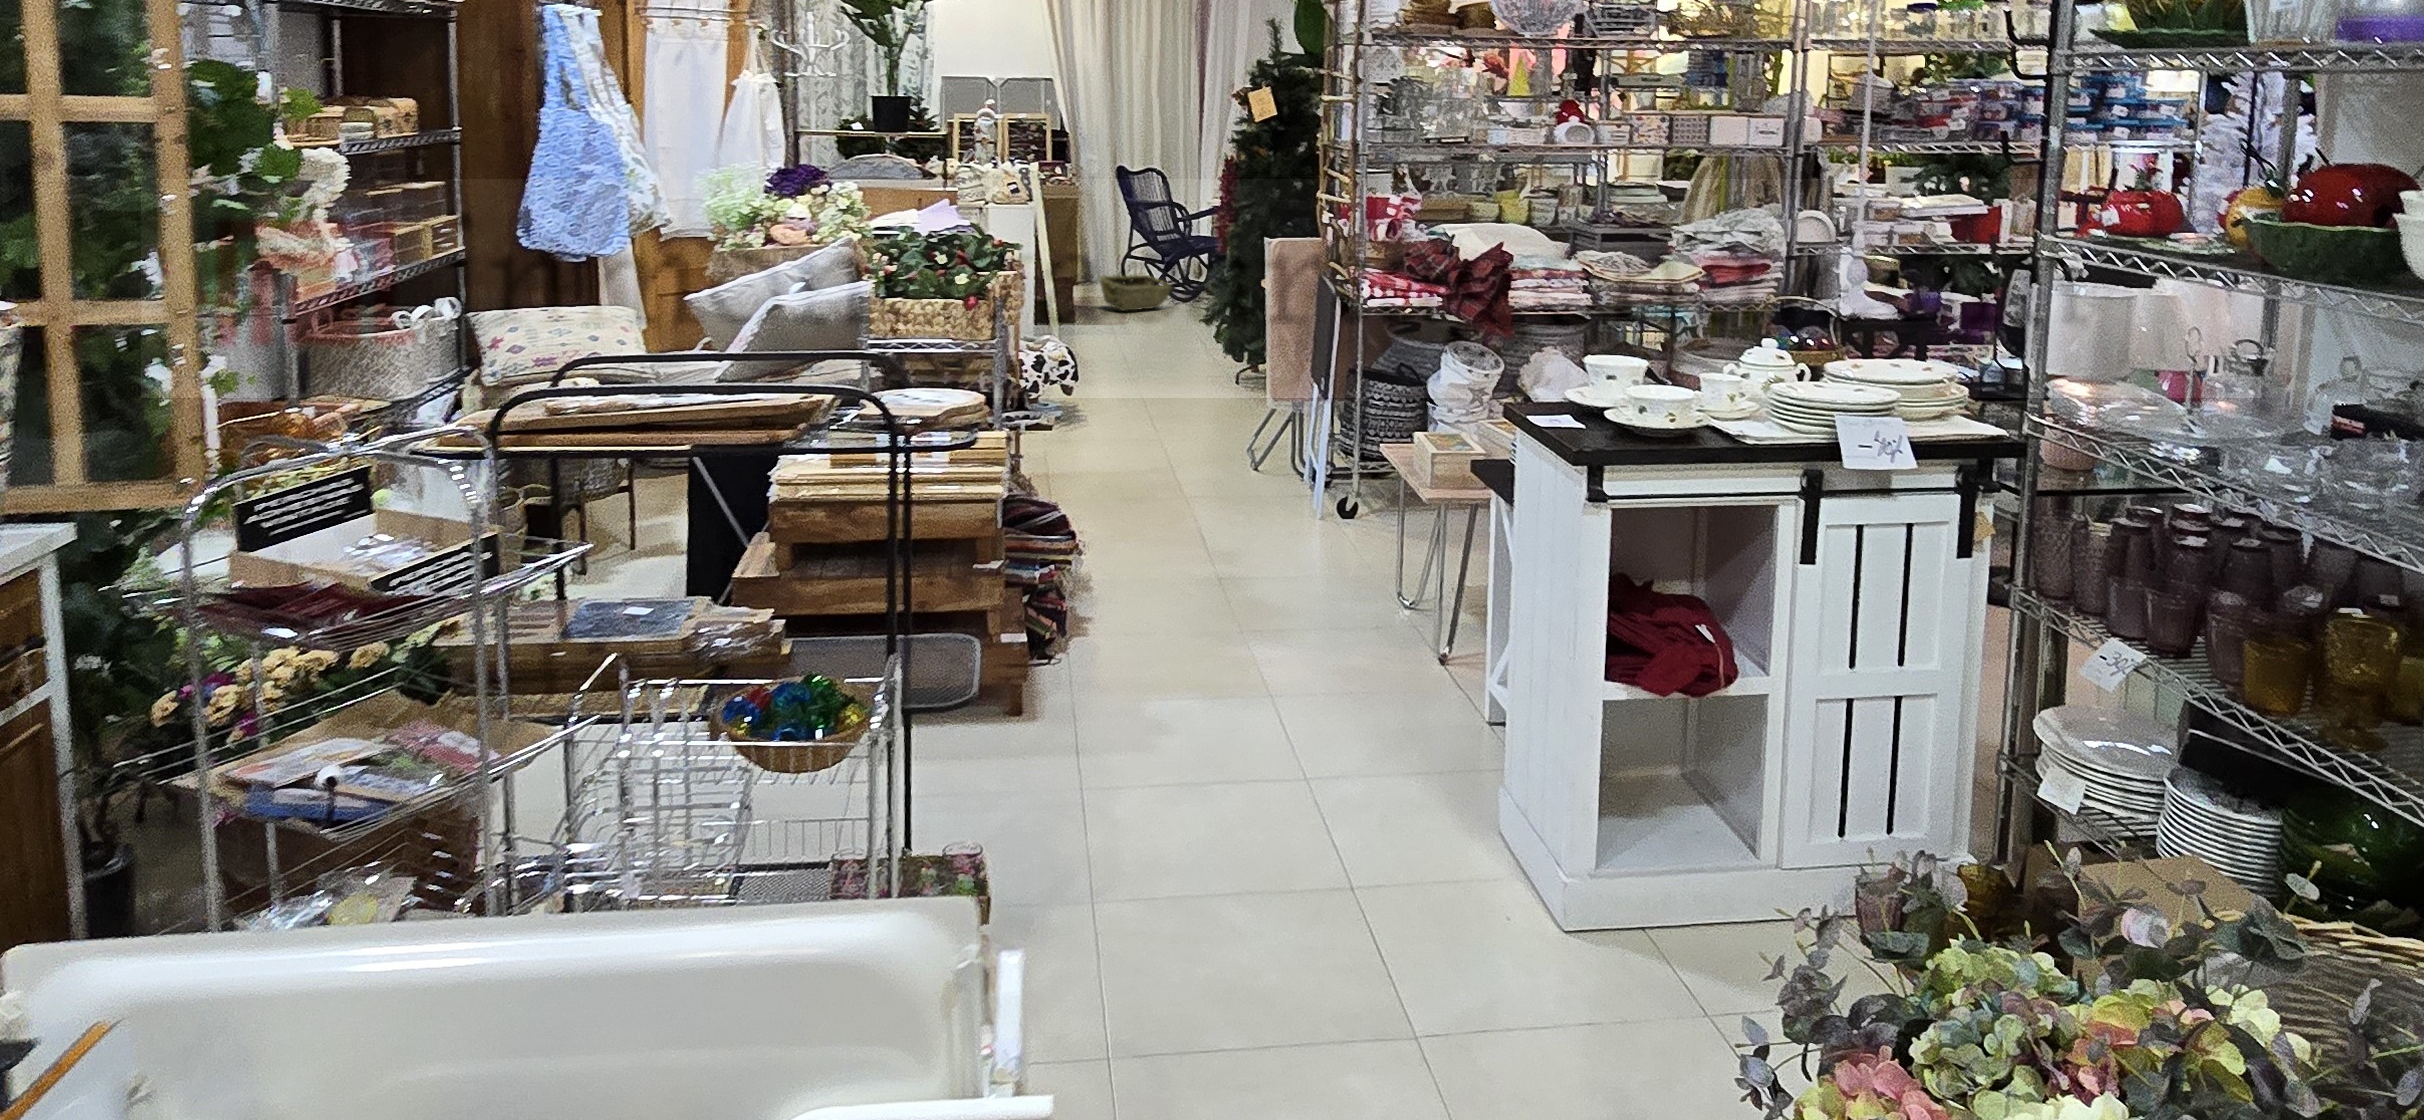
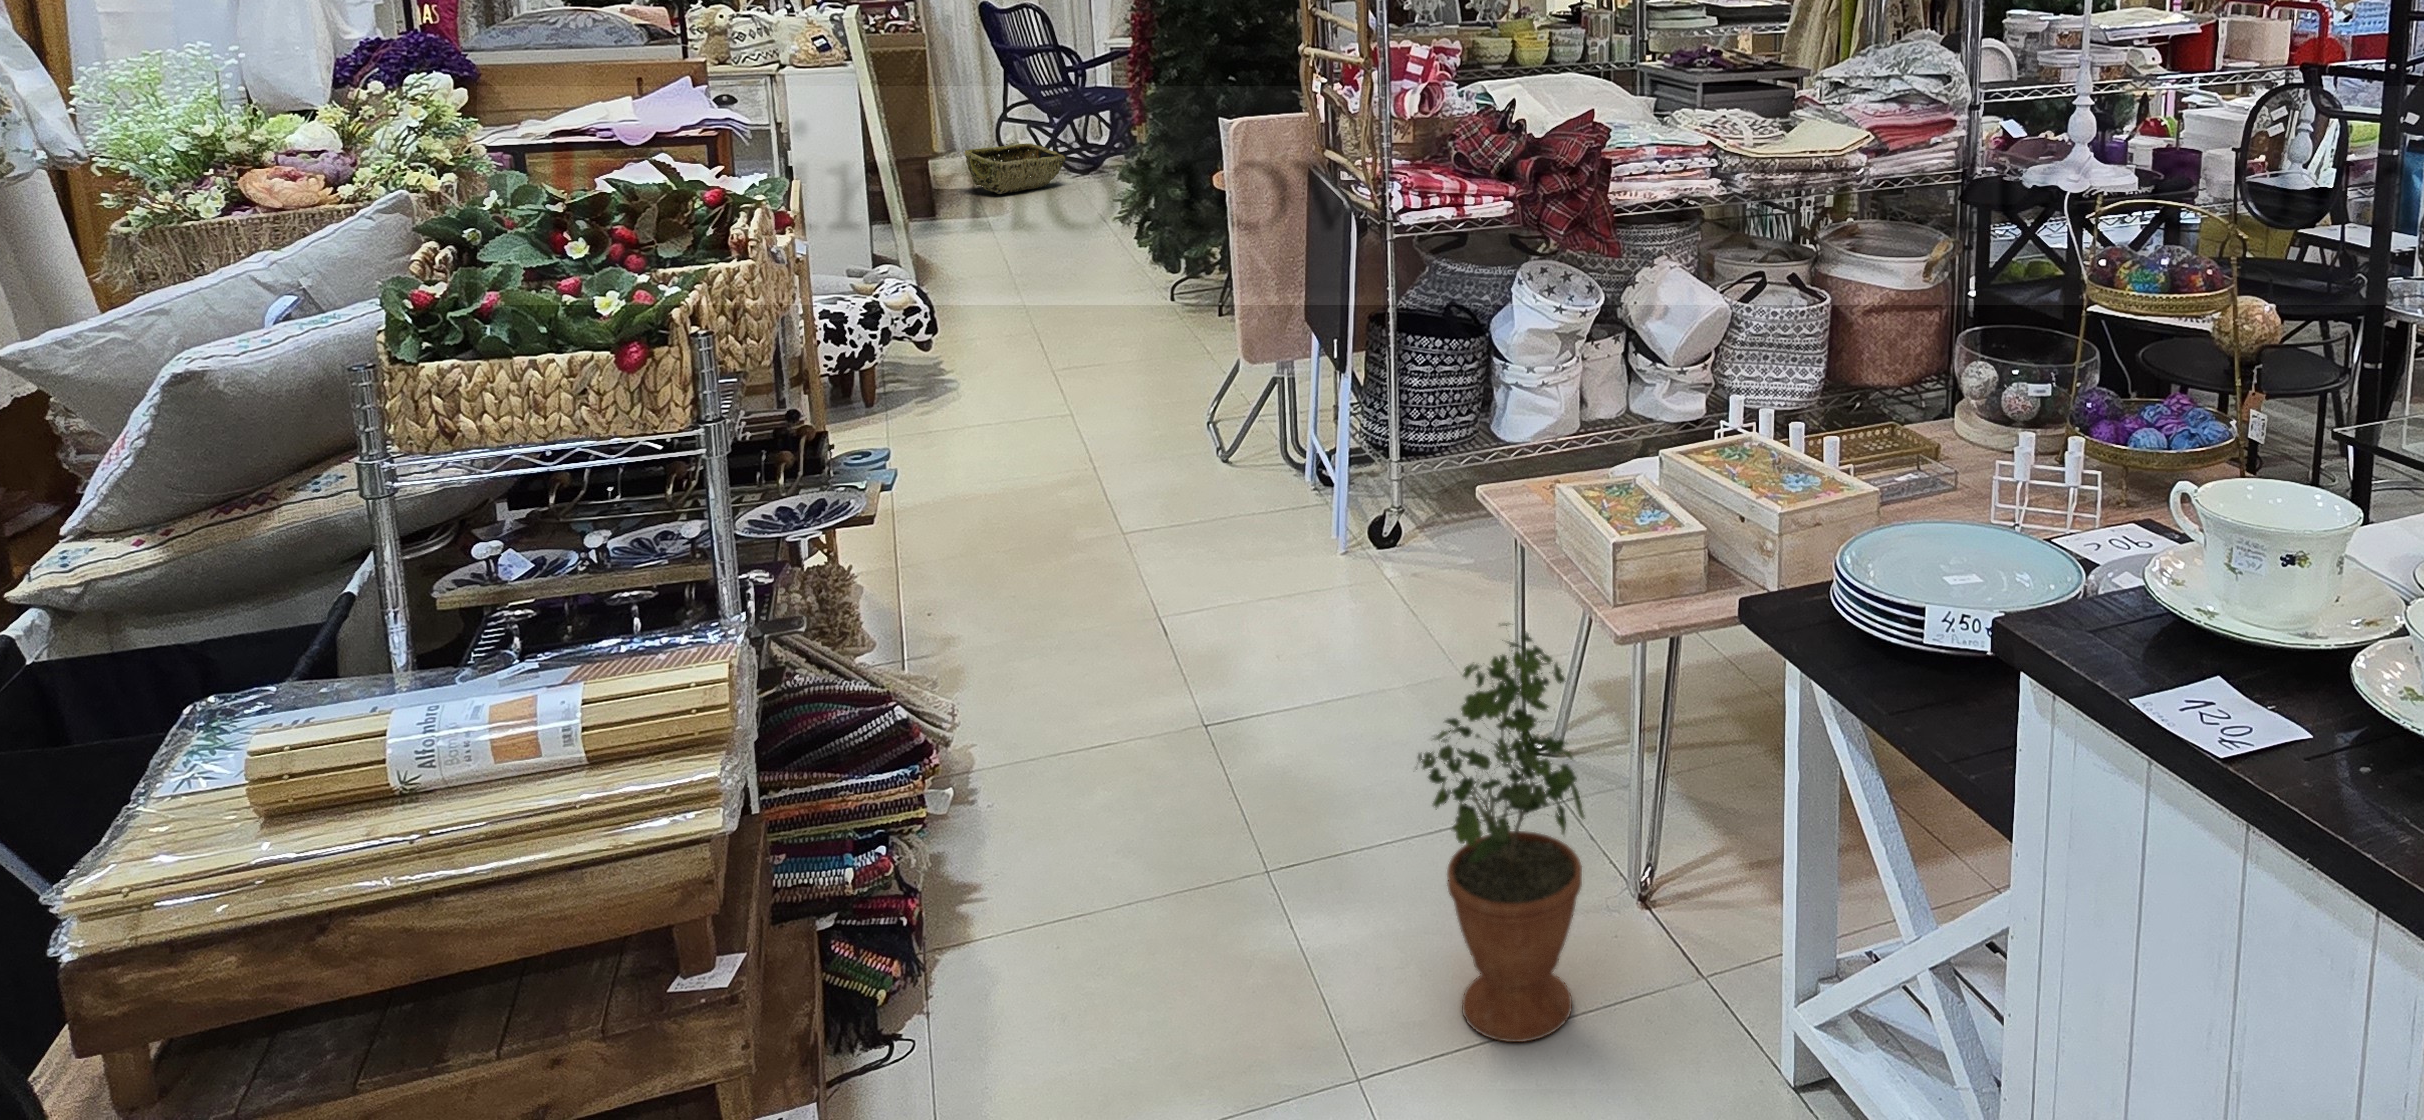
potted plant: none [1314,483,1401,696] -> present [1416,624,1585,1042]

